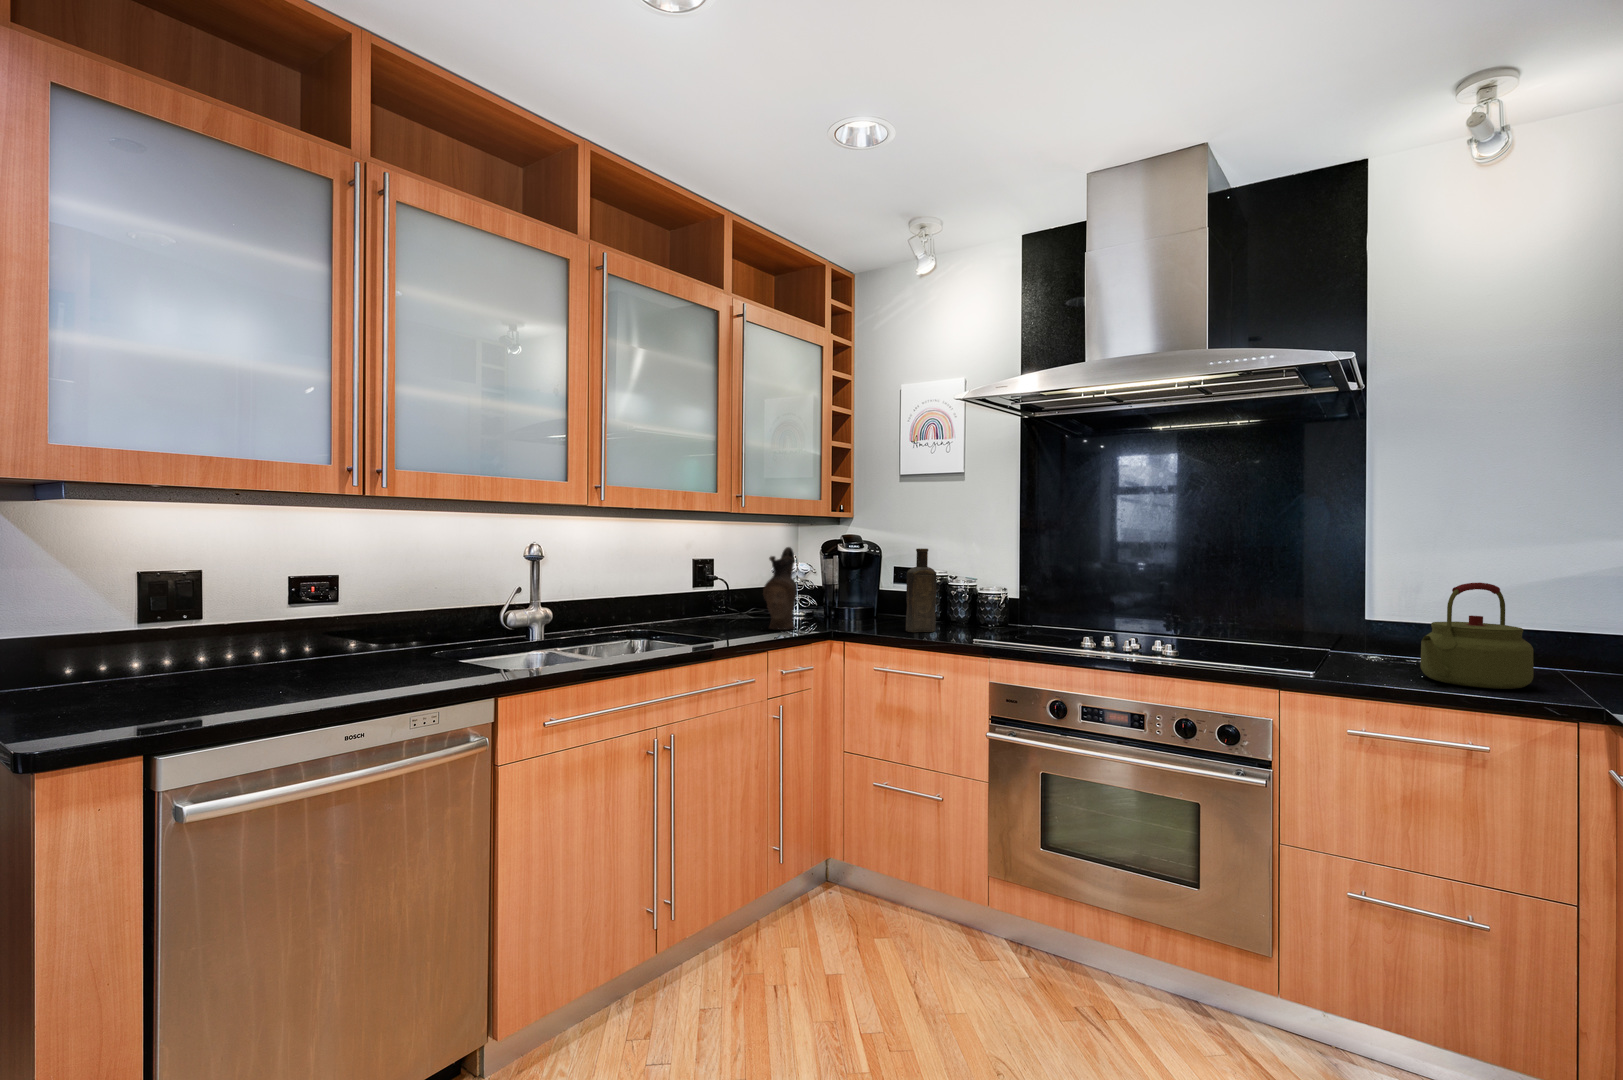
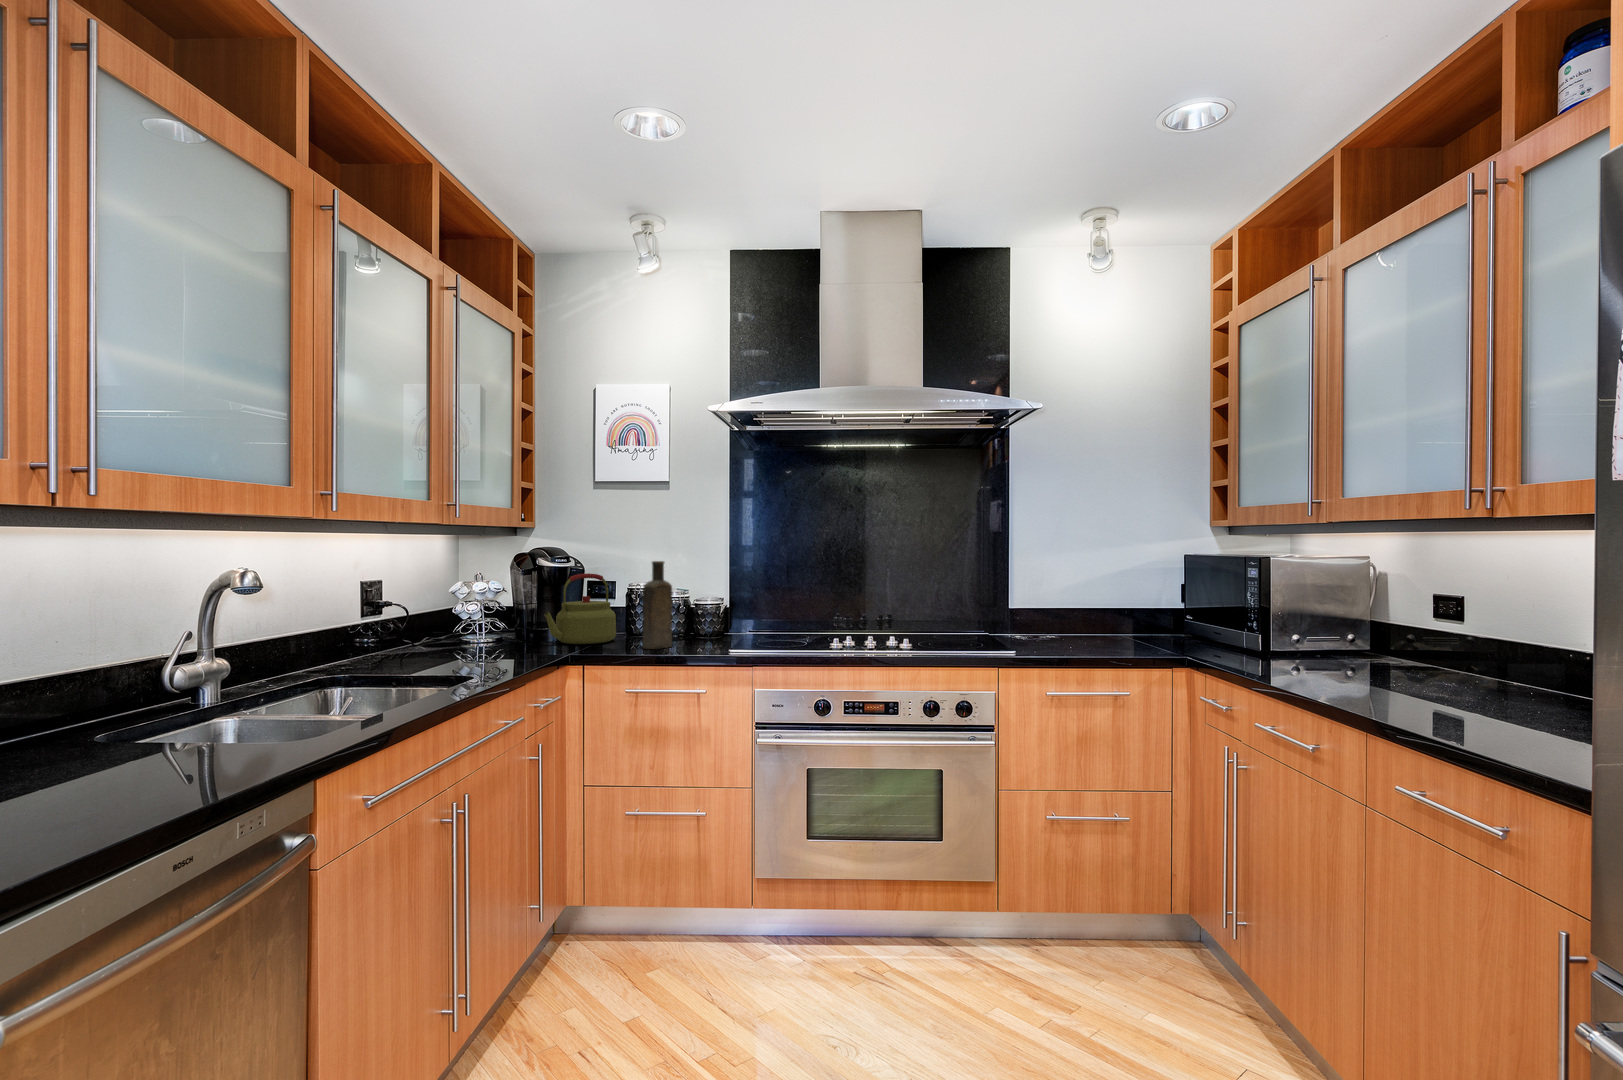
ceramic pitcher: present [763,547,797,630] -> none [485,563,526,659]
kettle: present [1420,583,1534,689] -> present [544,573,616,644]

